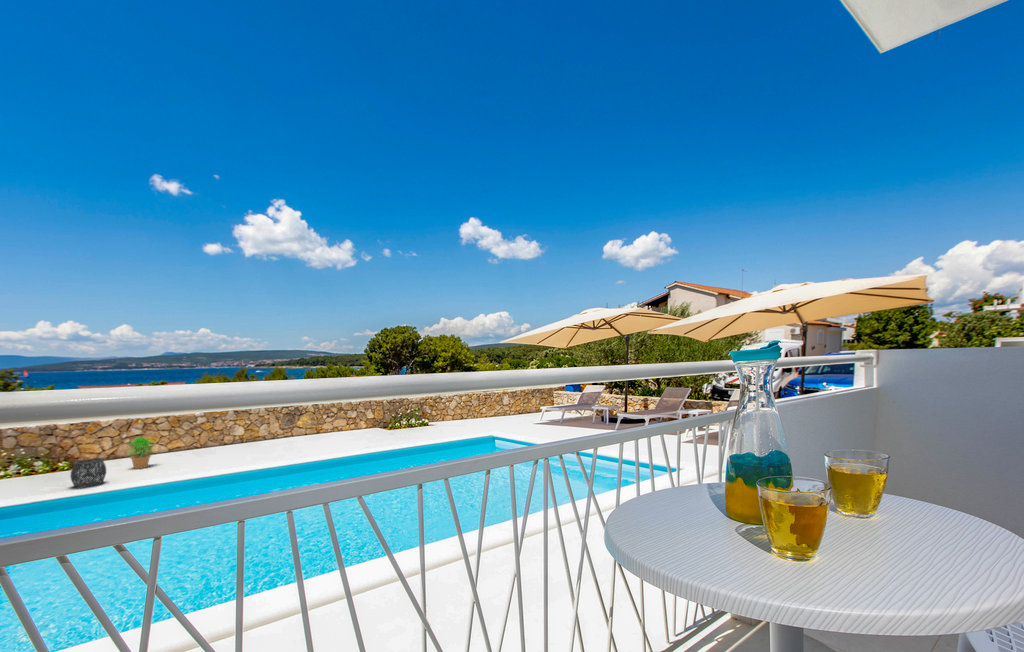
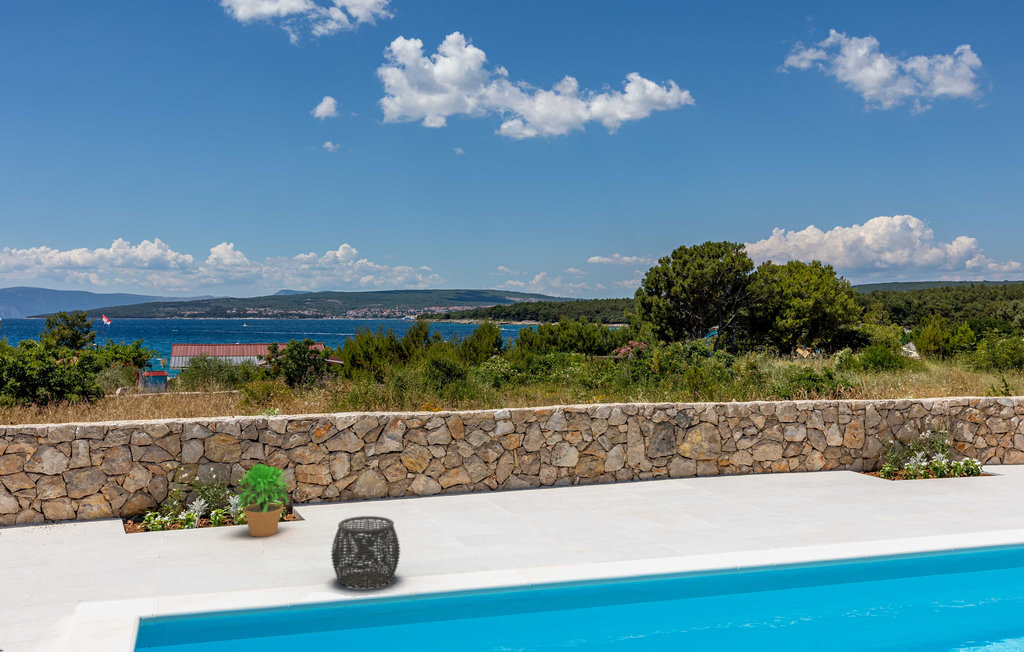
potted plant: present [128,437,153,469] -> present [238,464,288,537]

